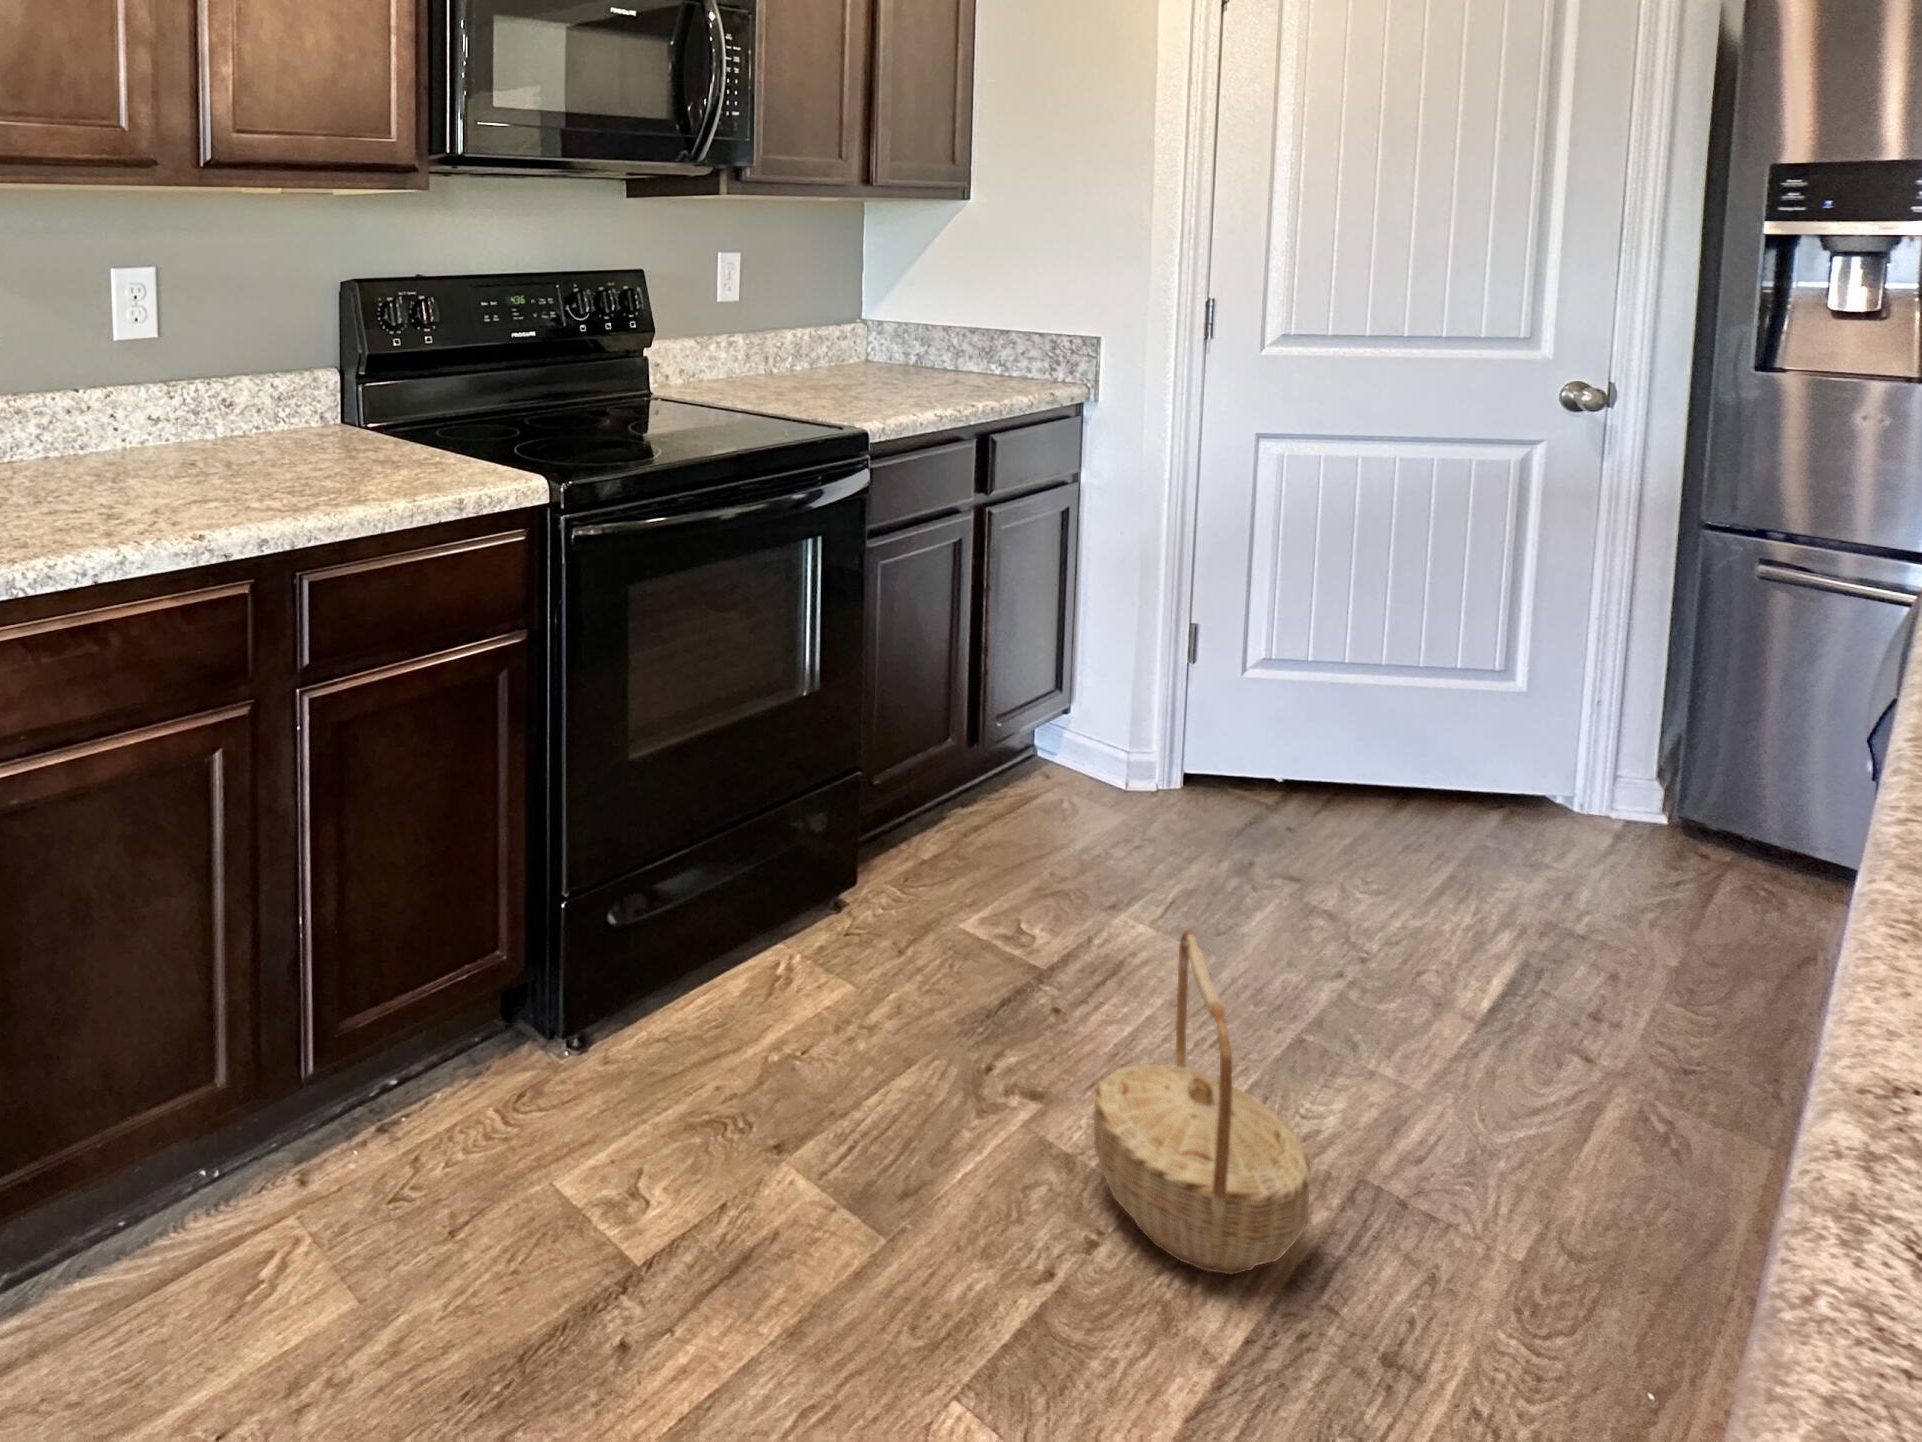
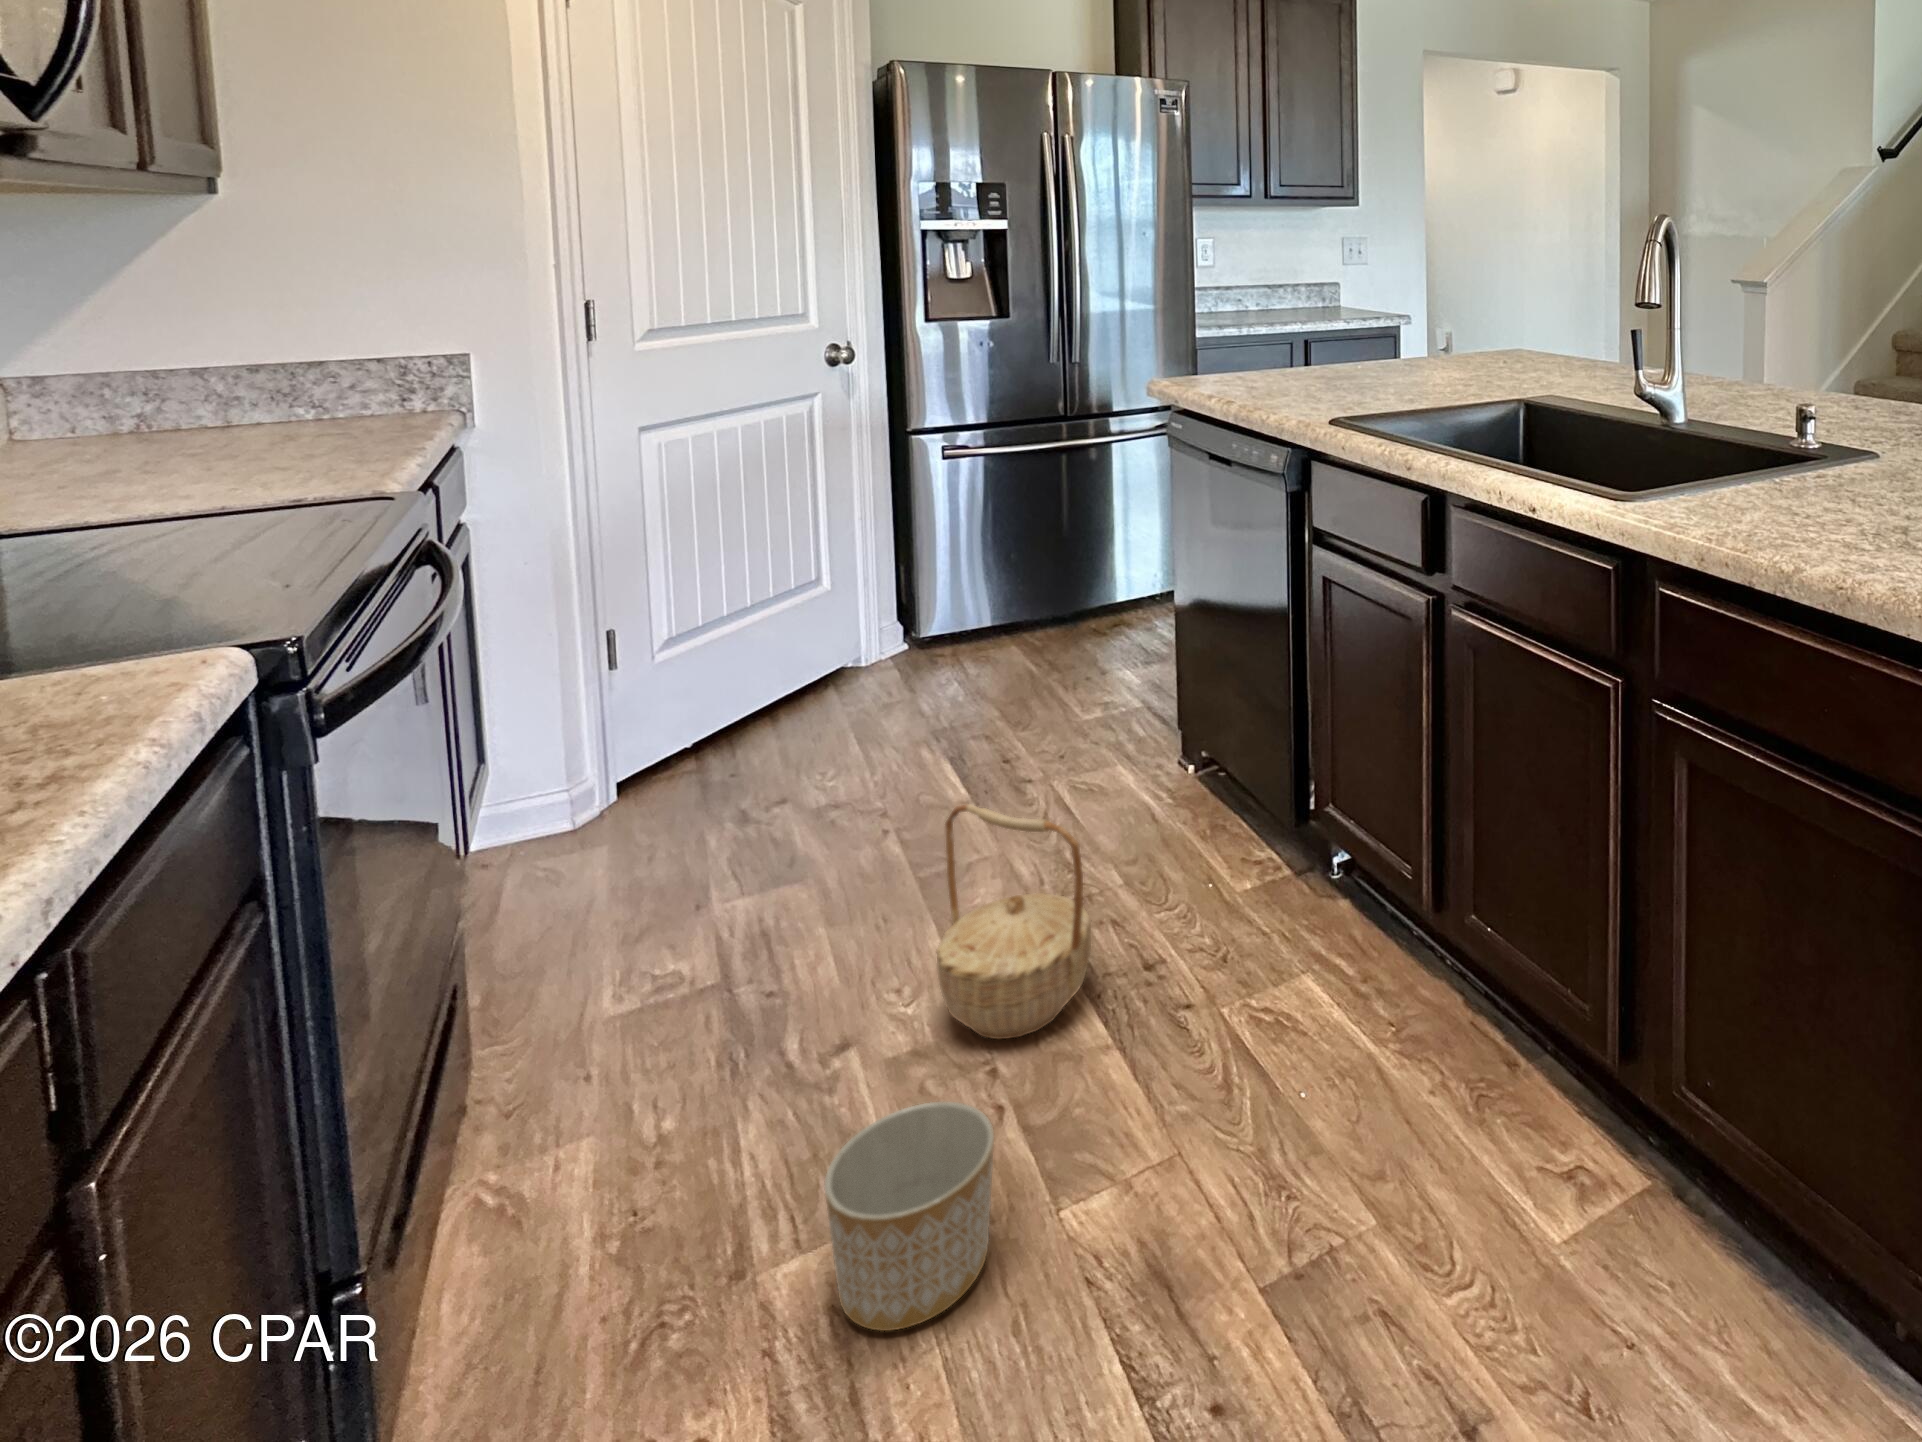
planter: none [741,1106,905,1342] -> present [825,1101,994,1331]

